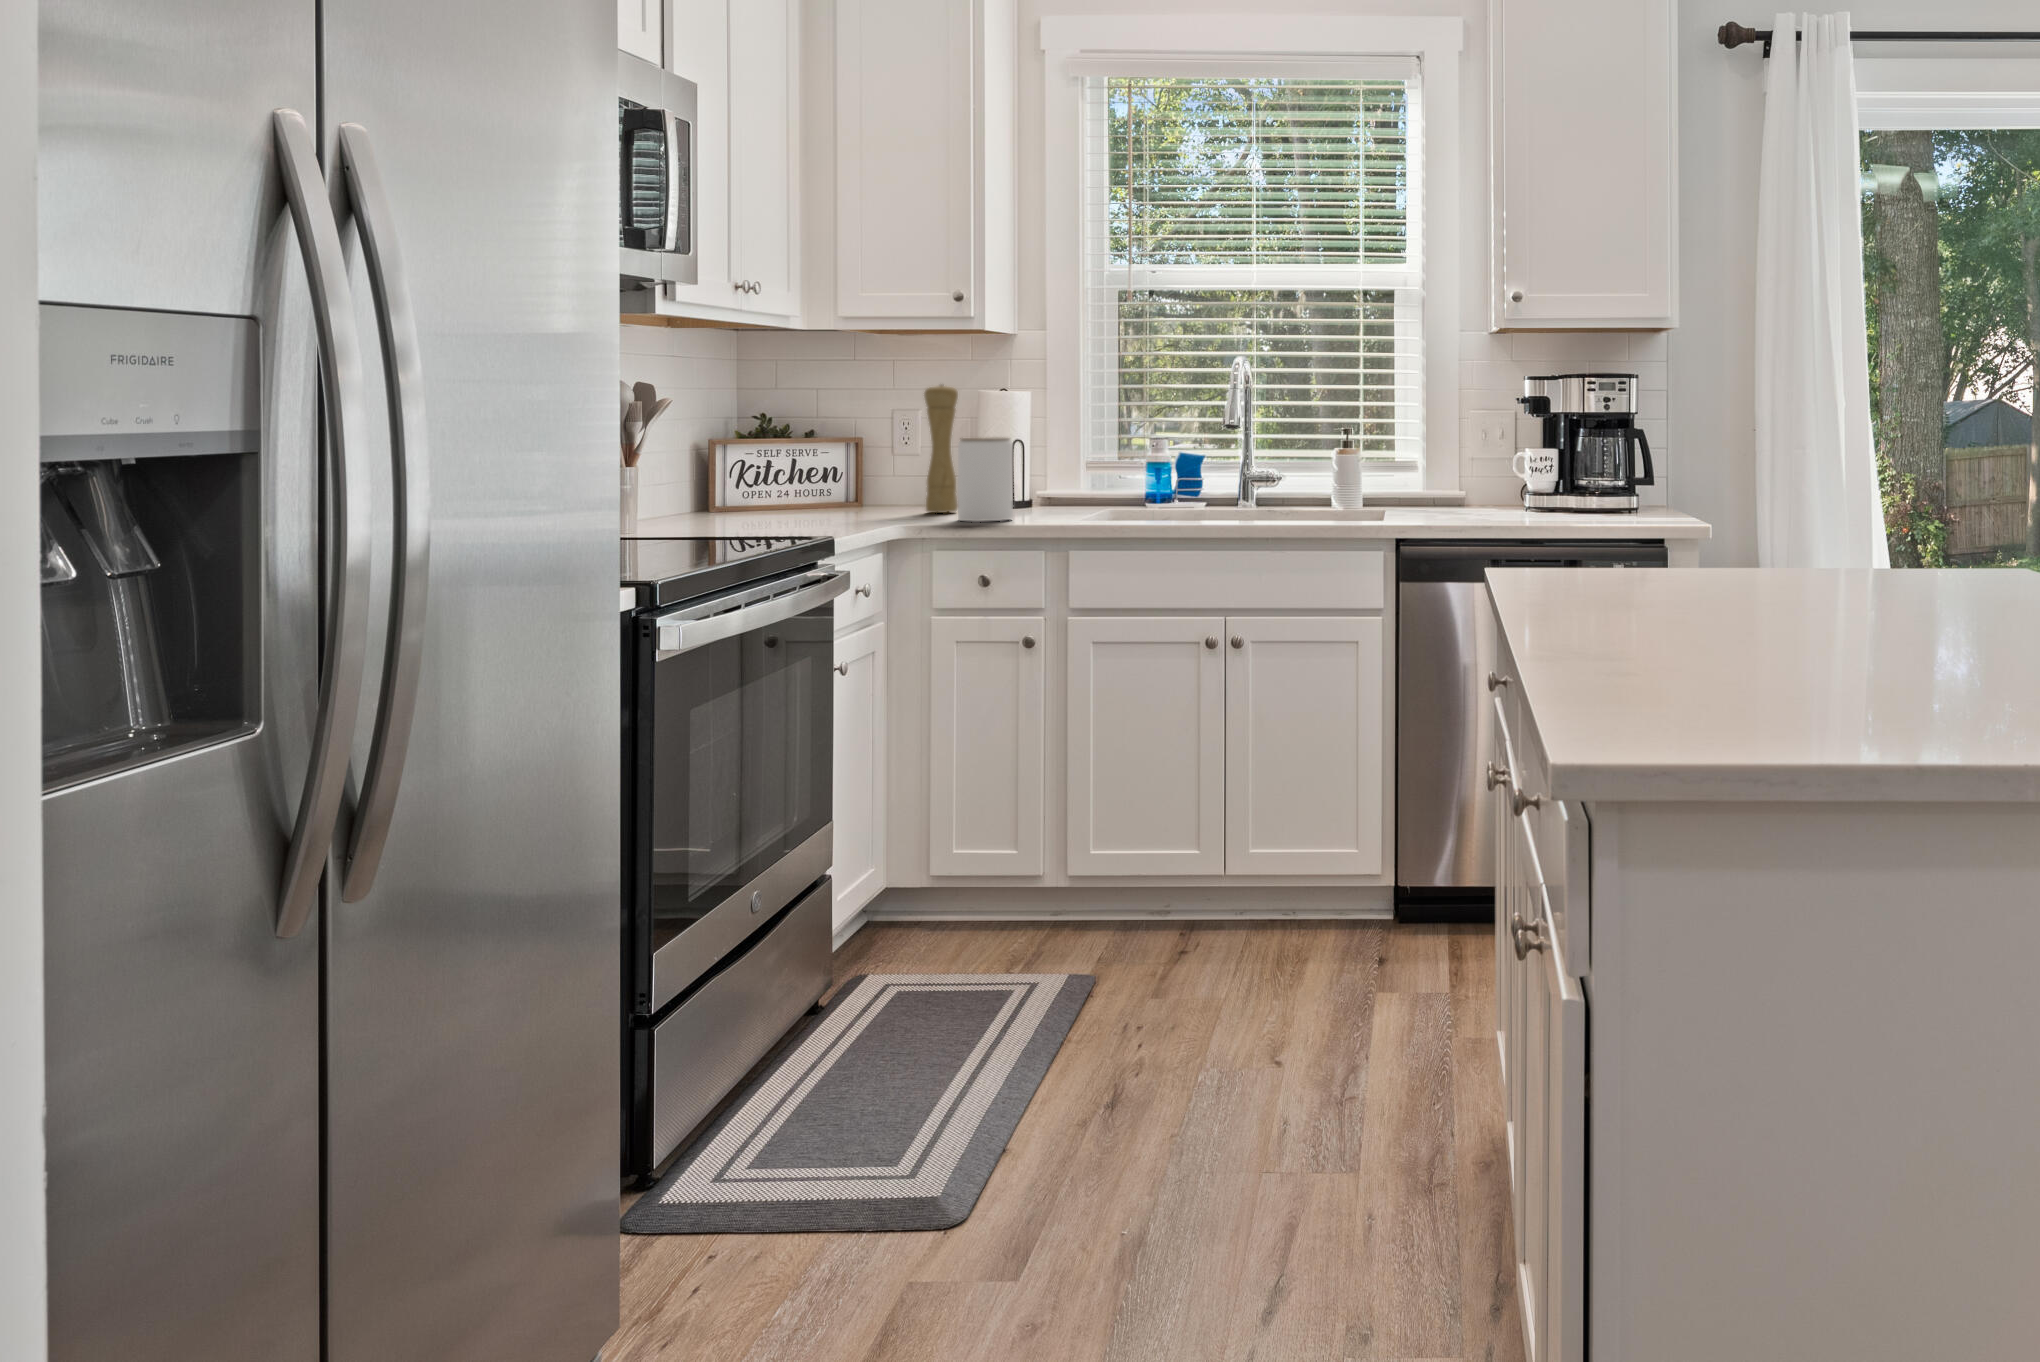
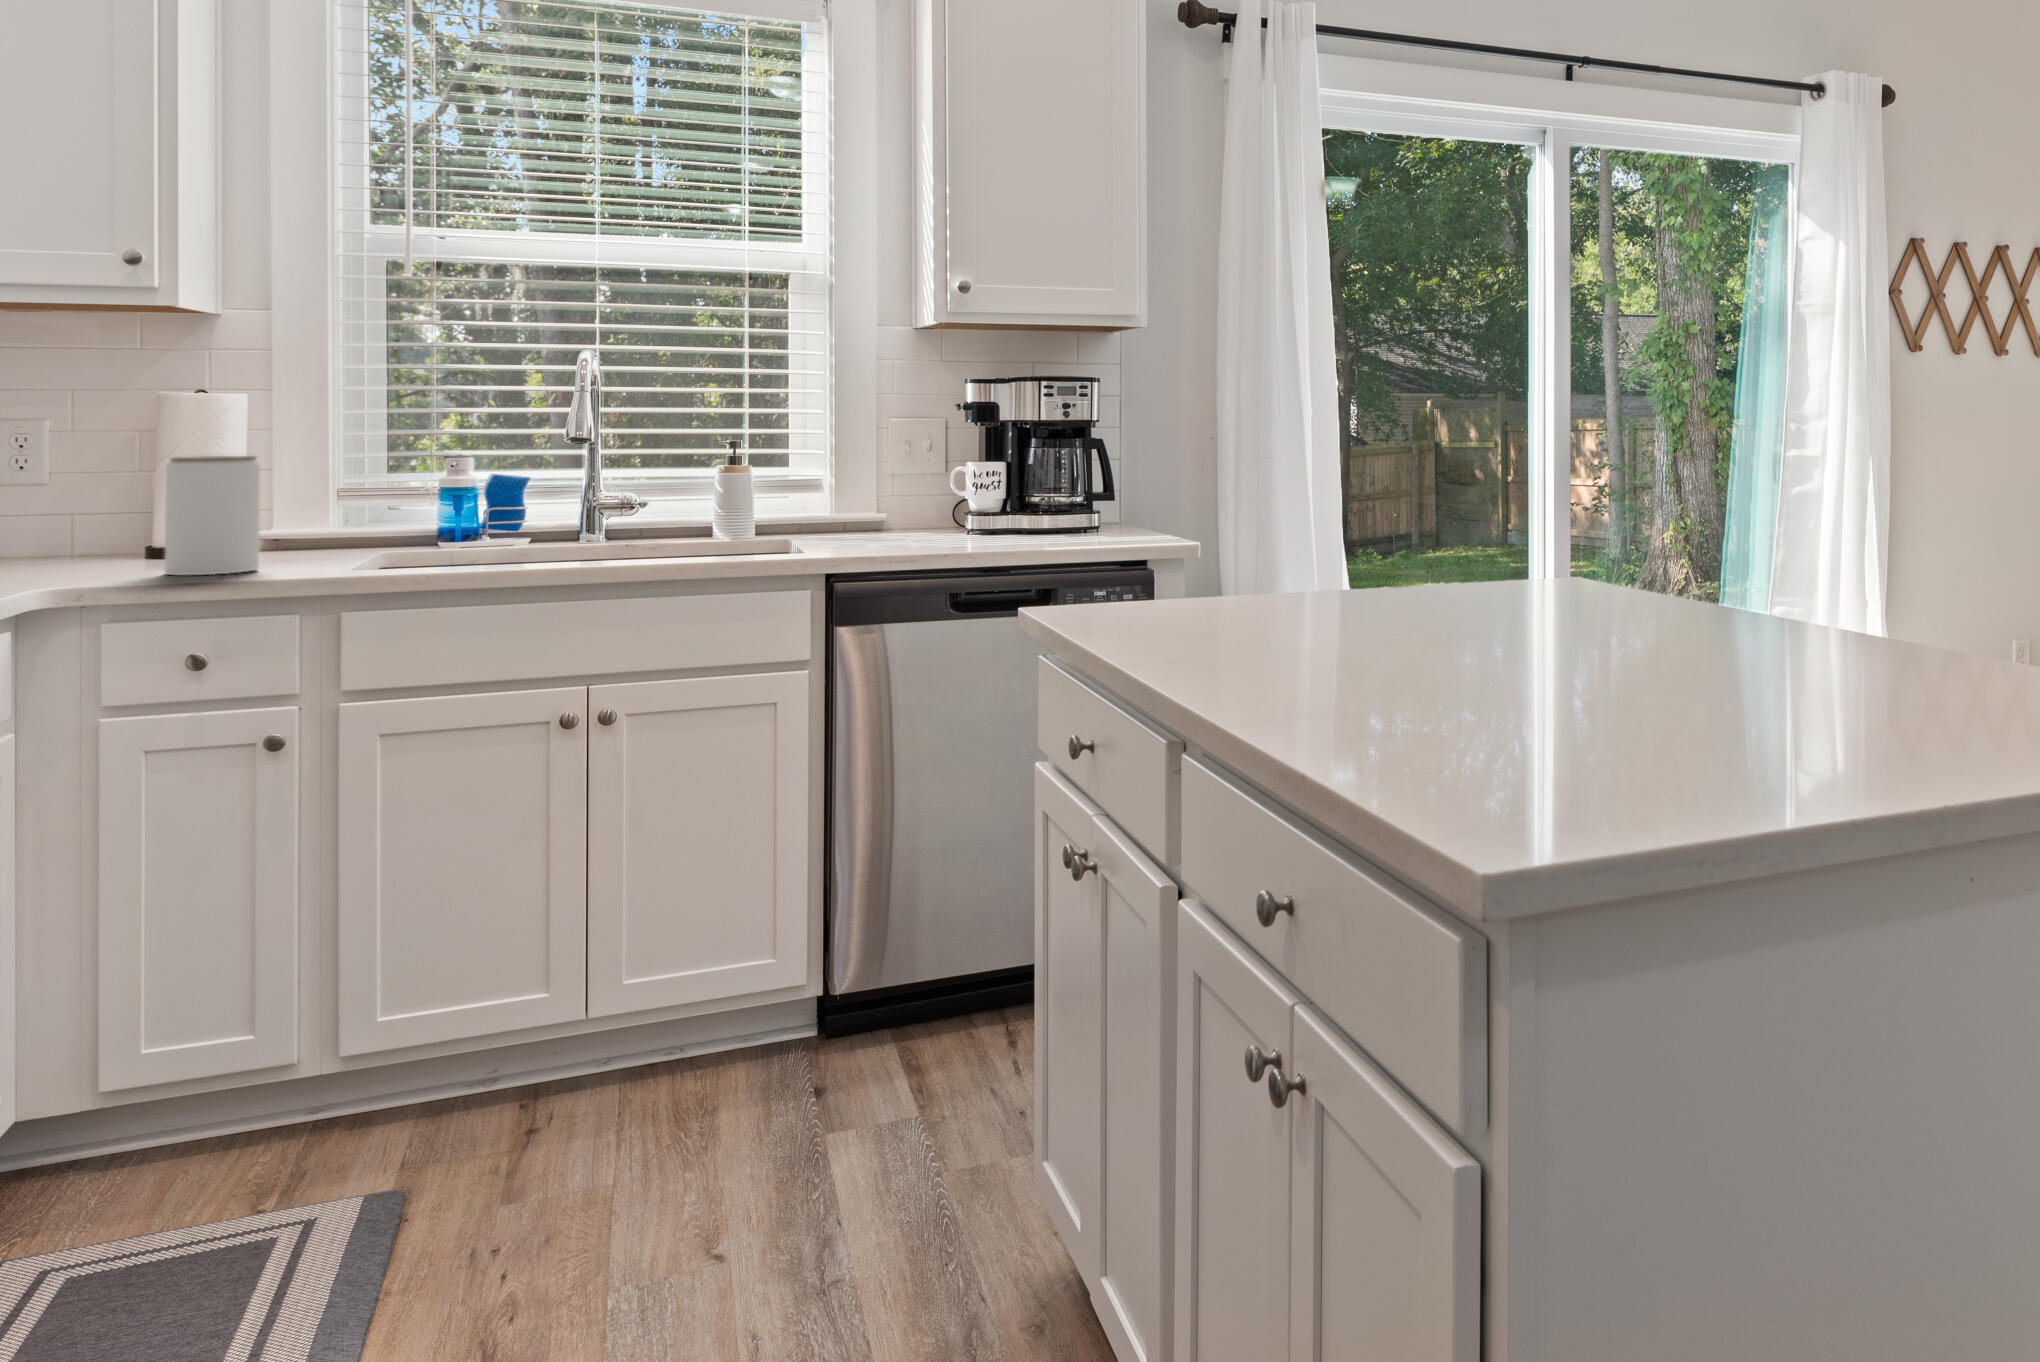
pepper mill: present [924,385,958,513] -> none [93,381,153,564]

